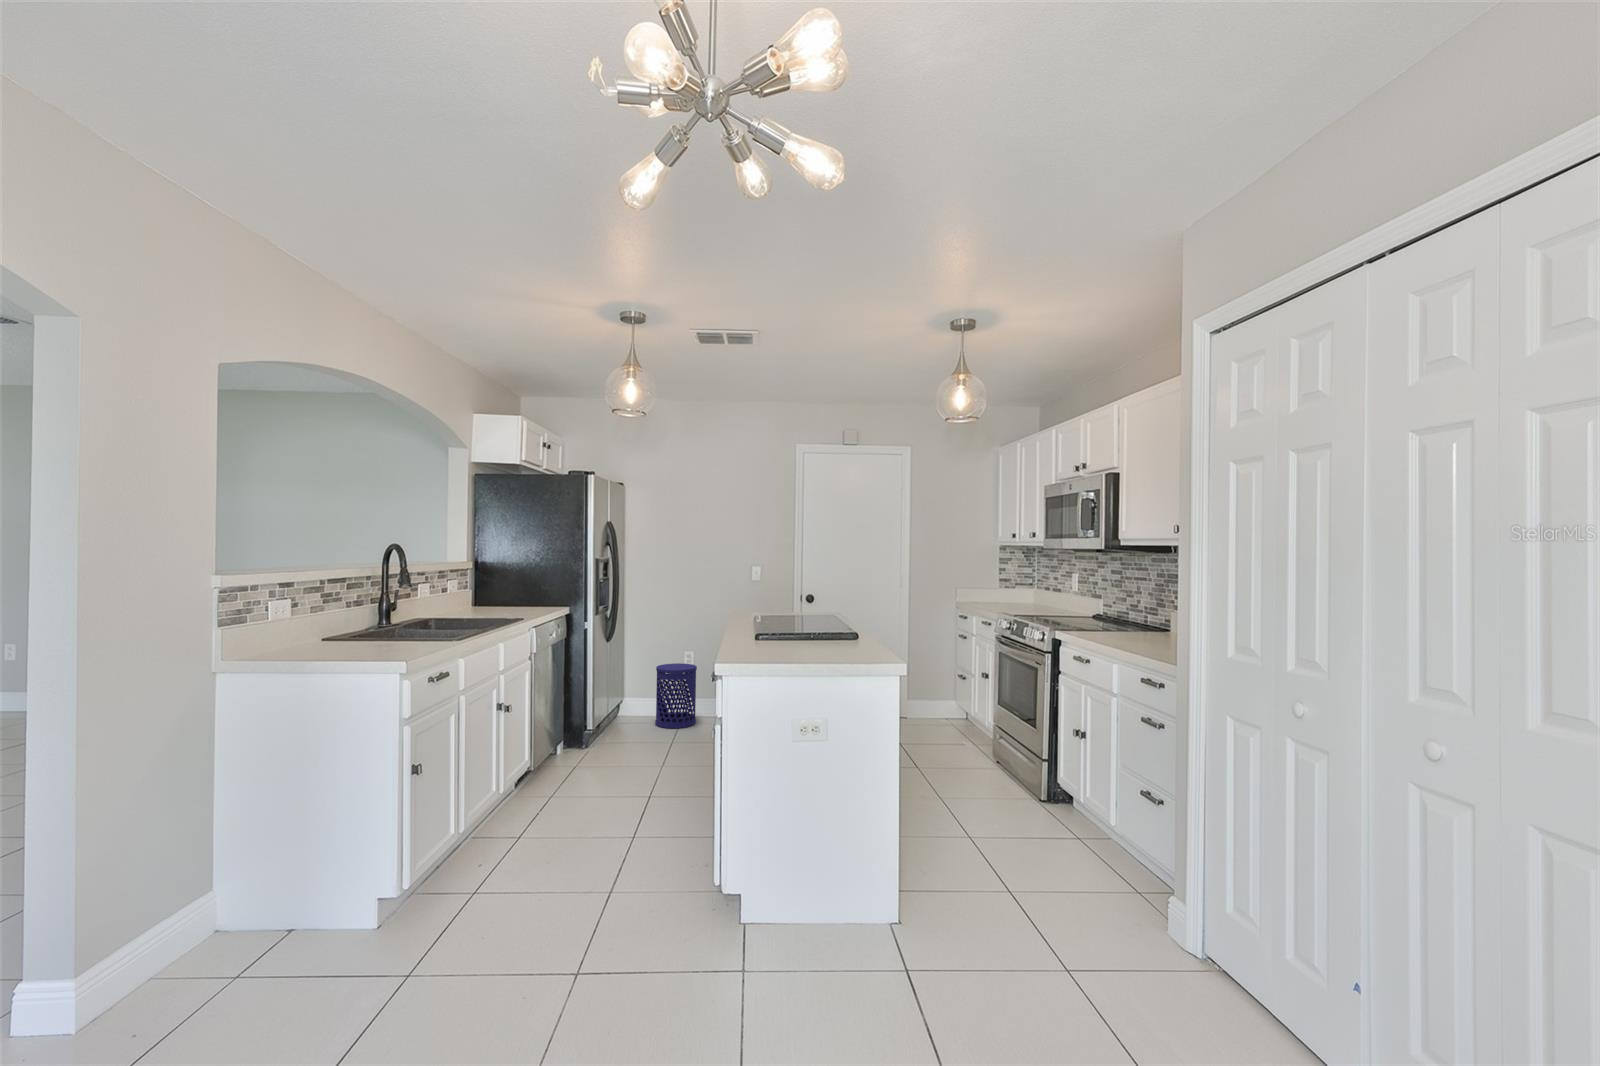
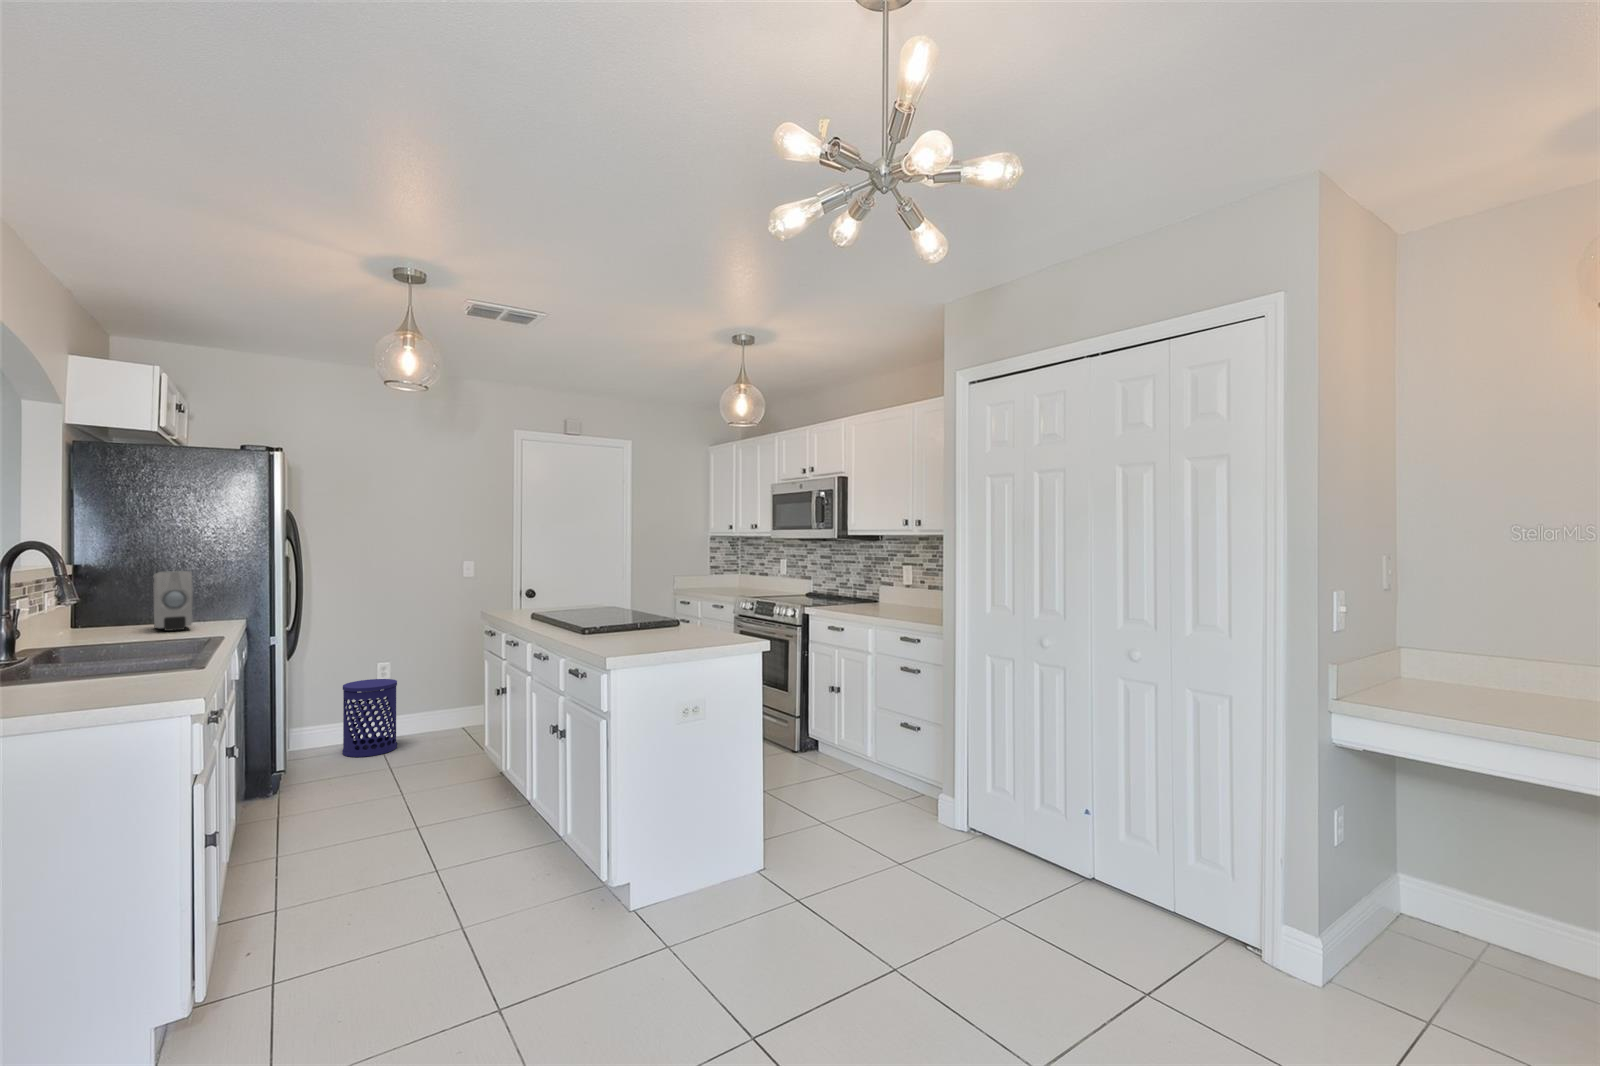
soap dispenser: none [499,567,525,611] -> present [153,571,192,631]

